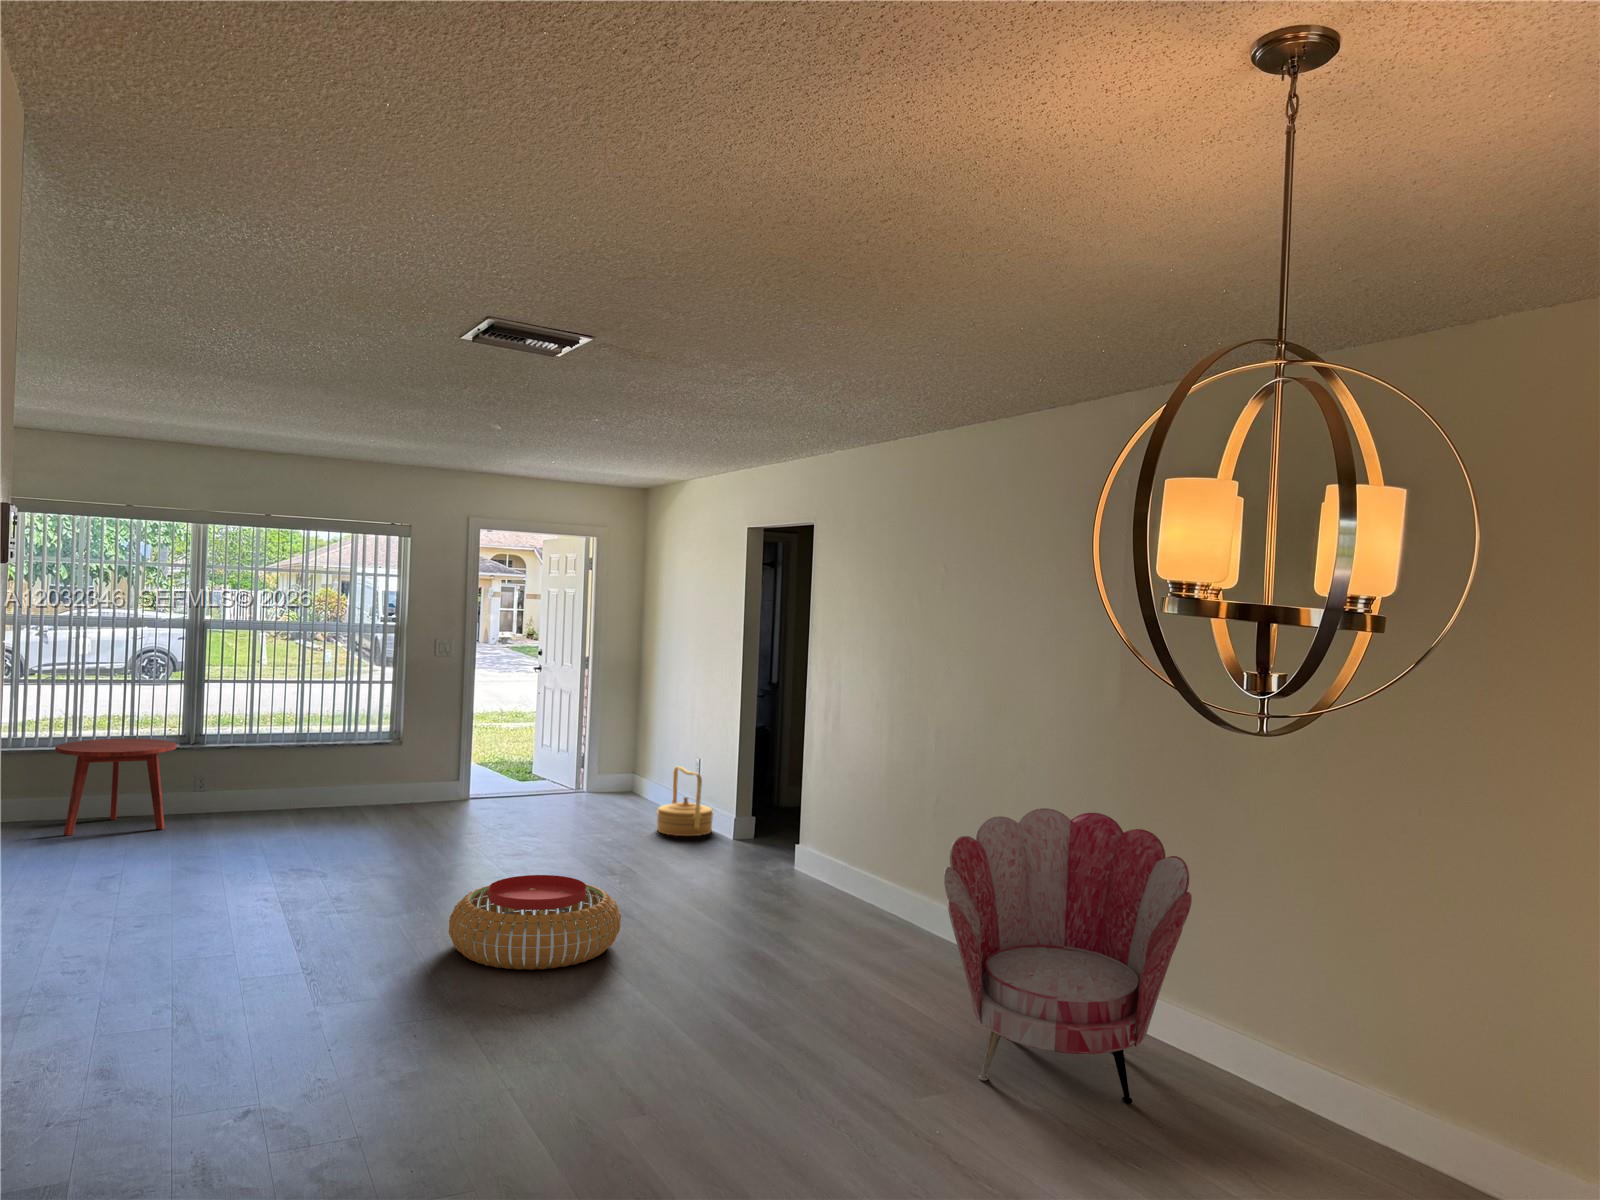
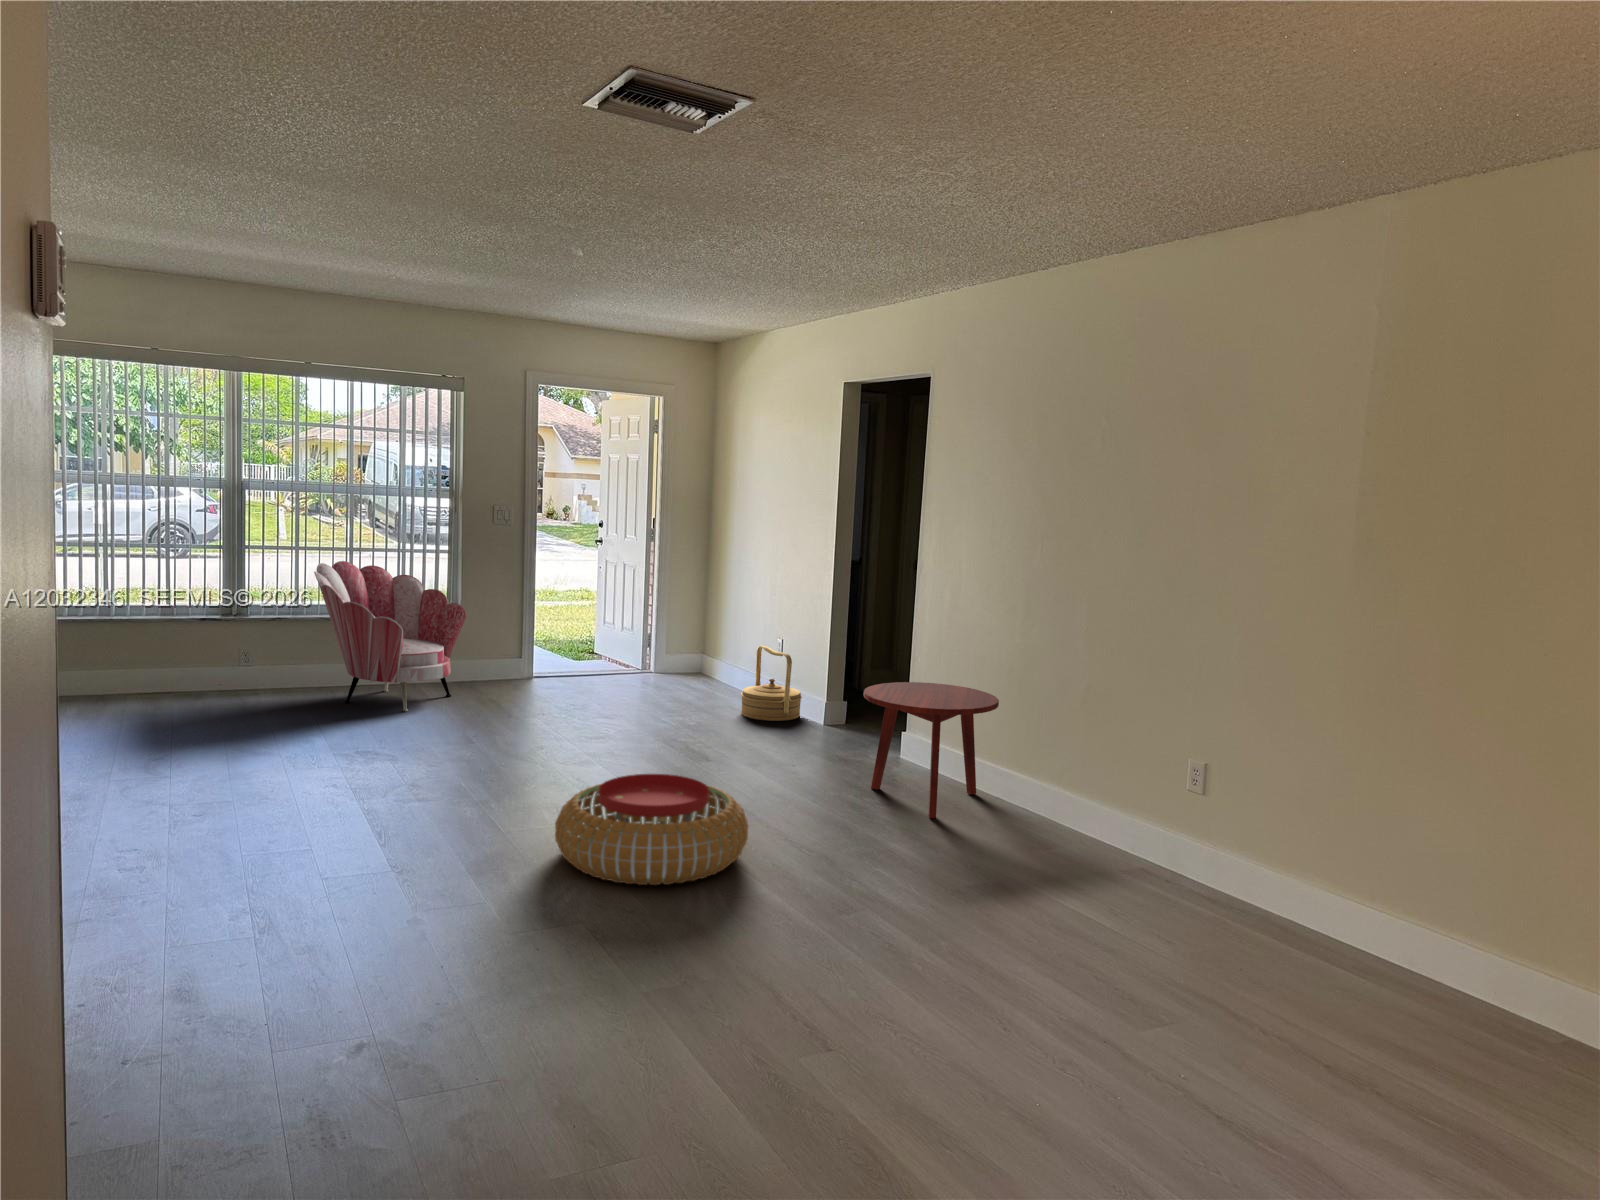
side table: present [55,739,177,835] -> present [864,682,999,818]
armchair: present [944,808,1192,1103] -> present [314,561,466,711]

